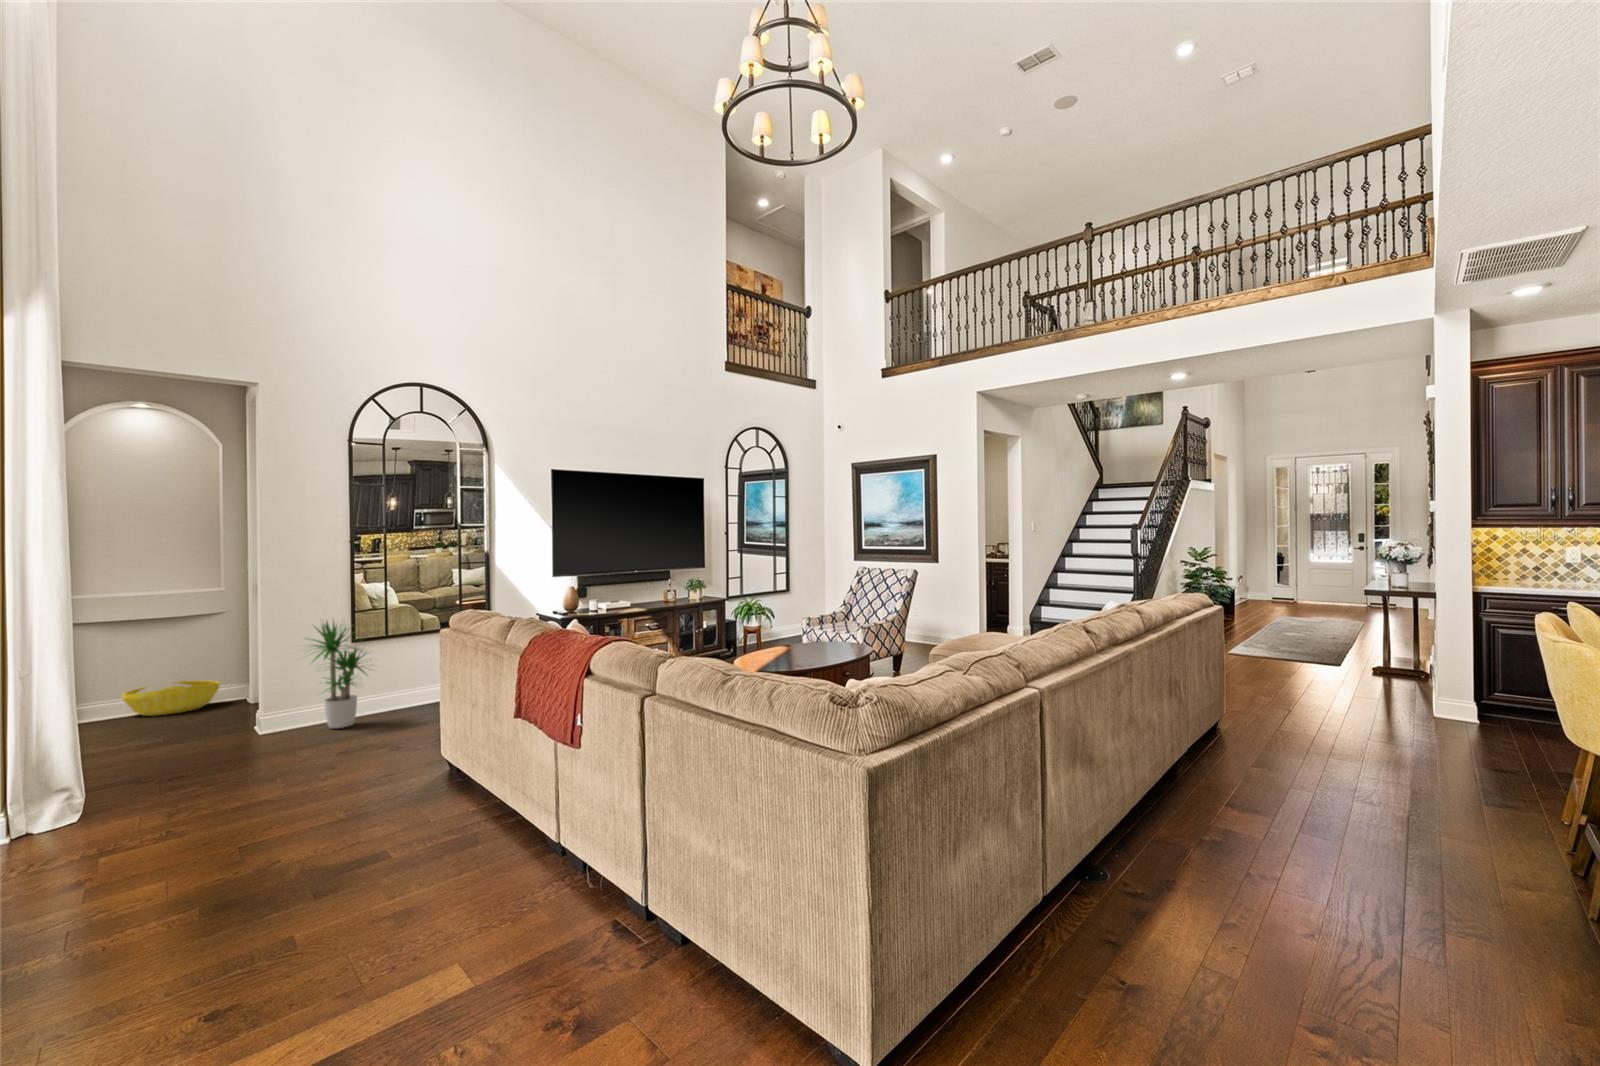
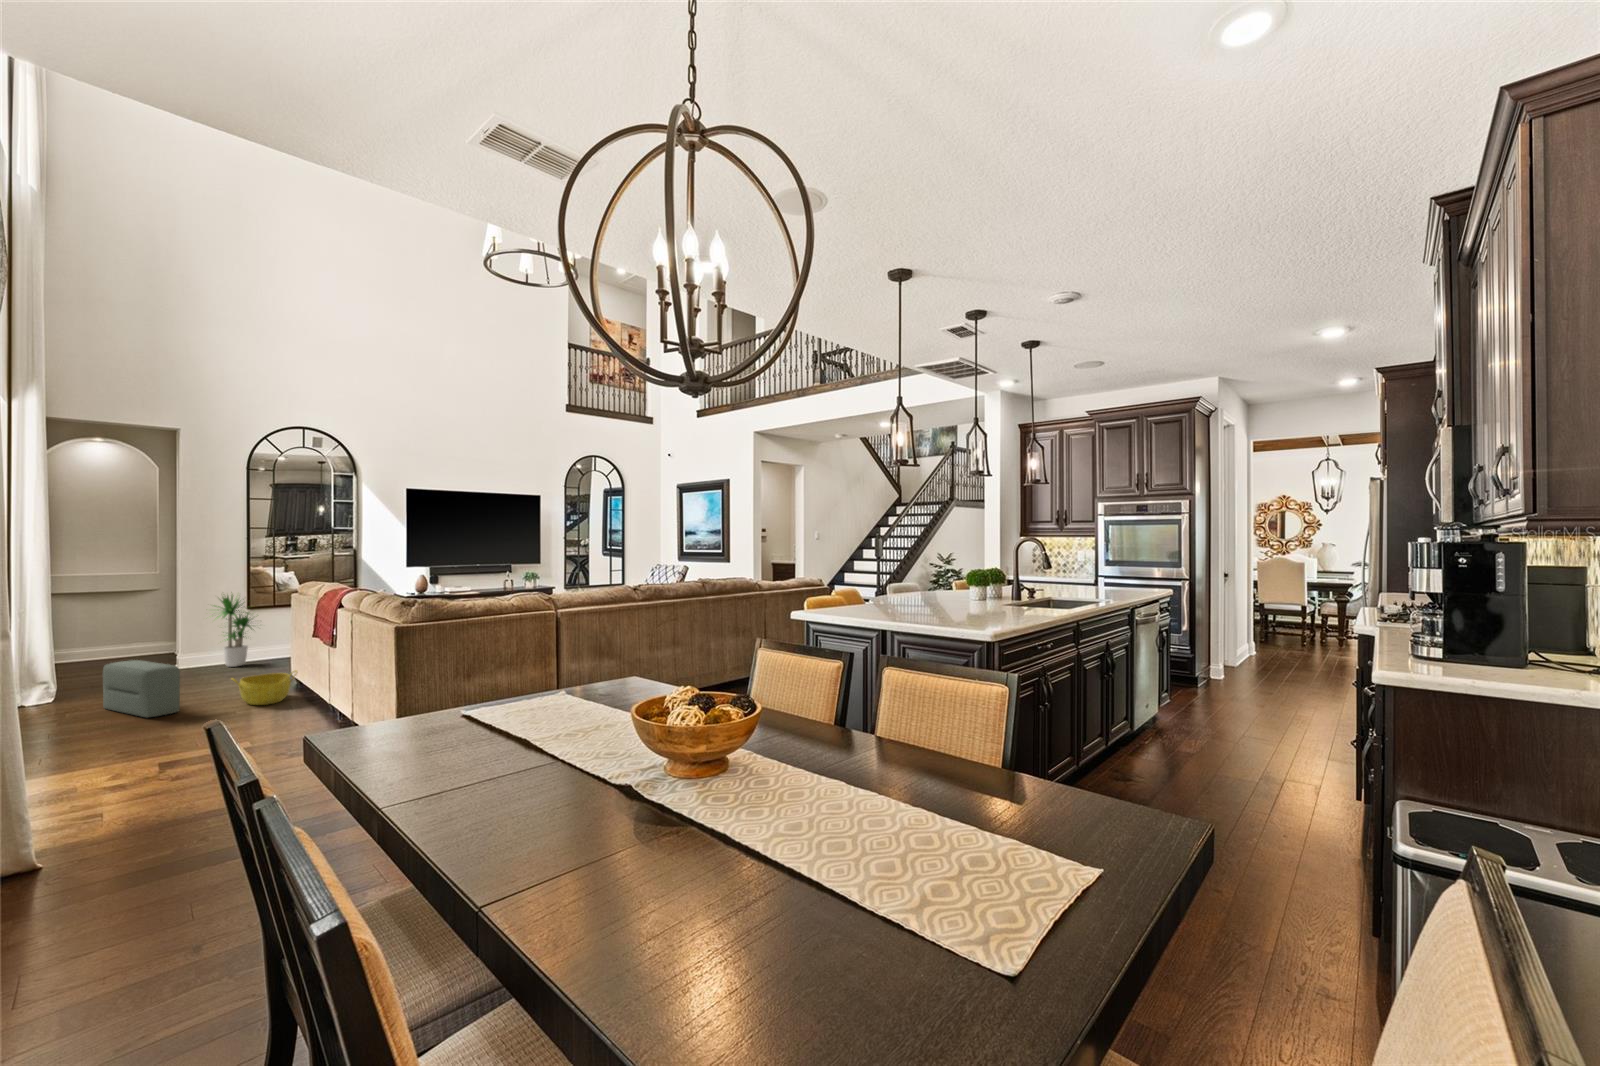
basket: present [122,679,219,716] -> present [232,670,297,705]
pouf: none [163,747,295,862] -> present [103,660,180,717]

